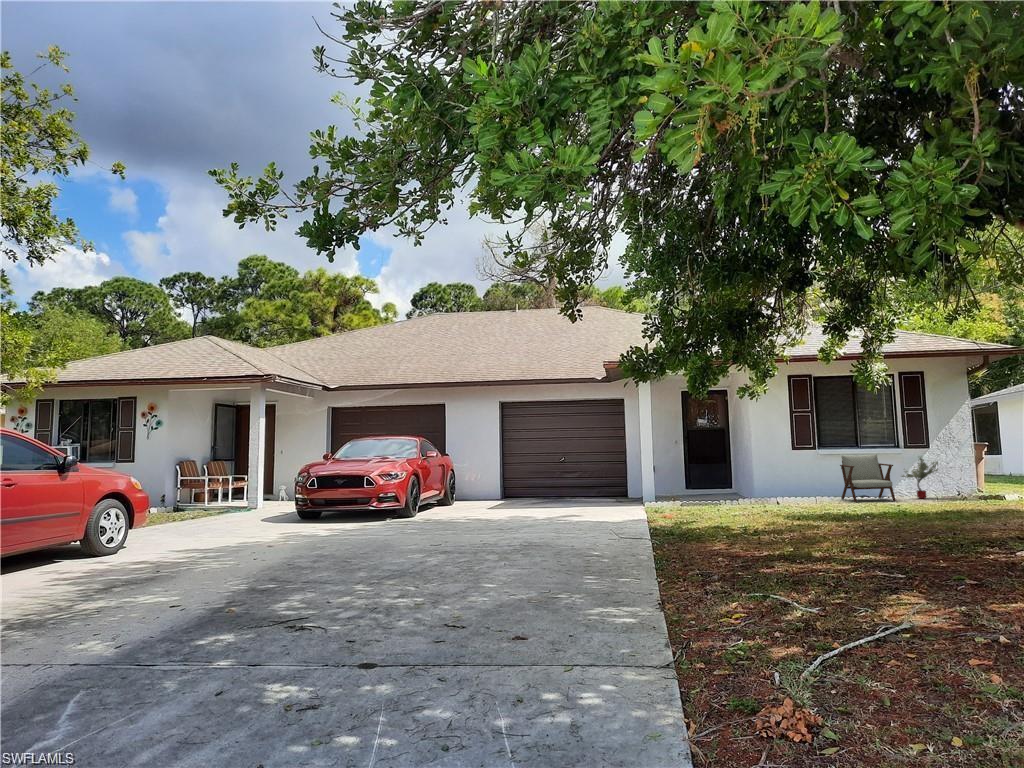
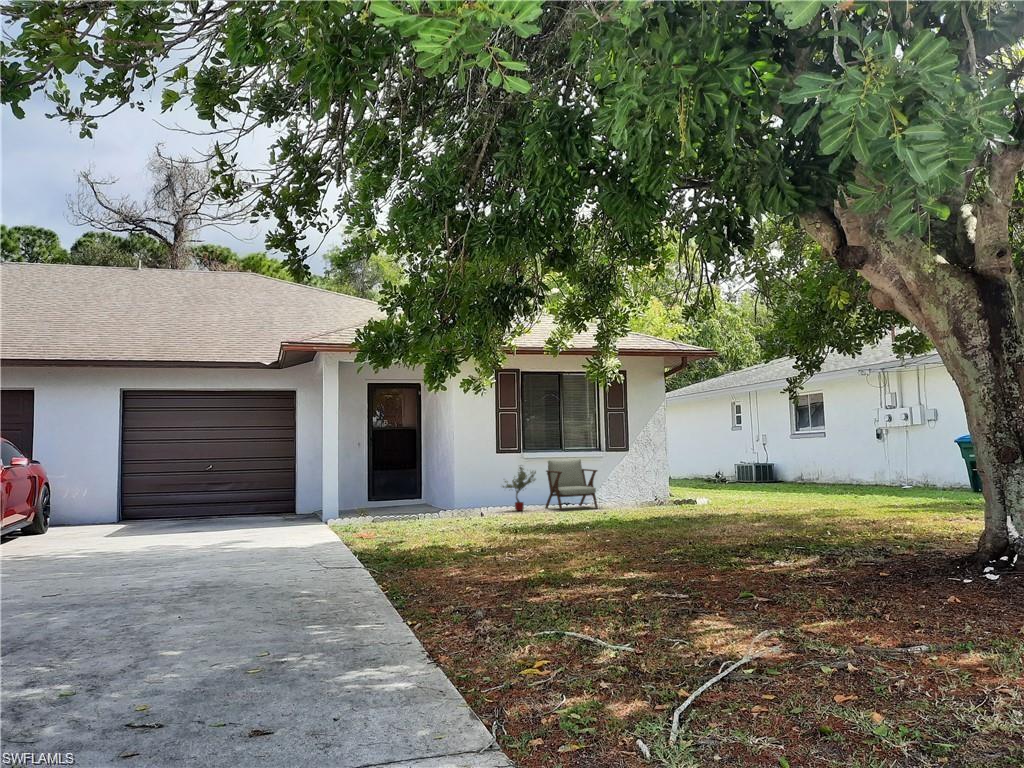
potted tree: present [902,457,938,499] -> present [503,467,536,511]

